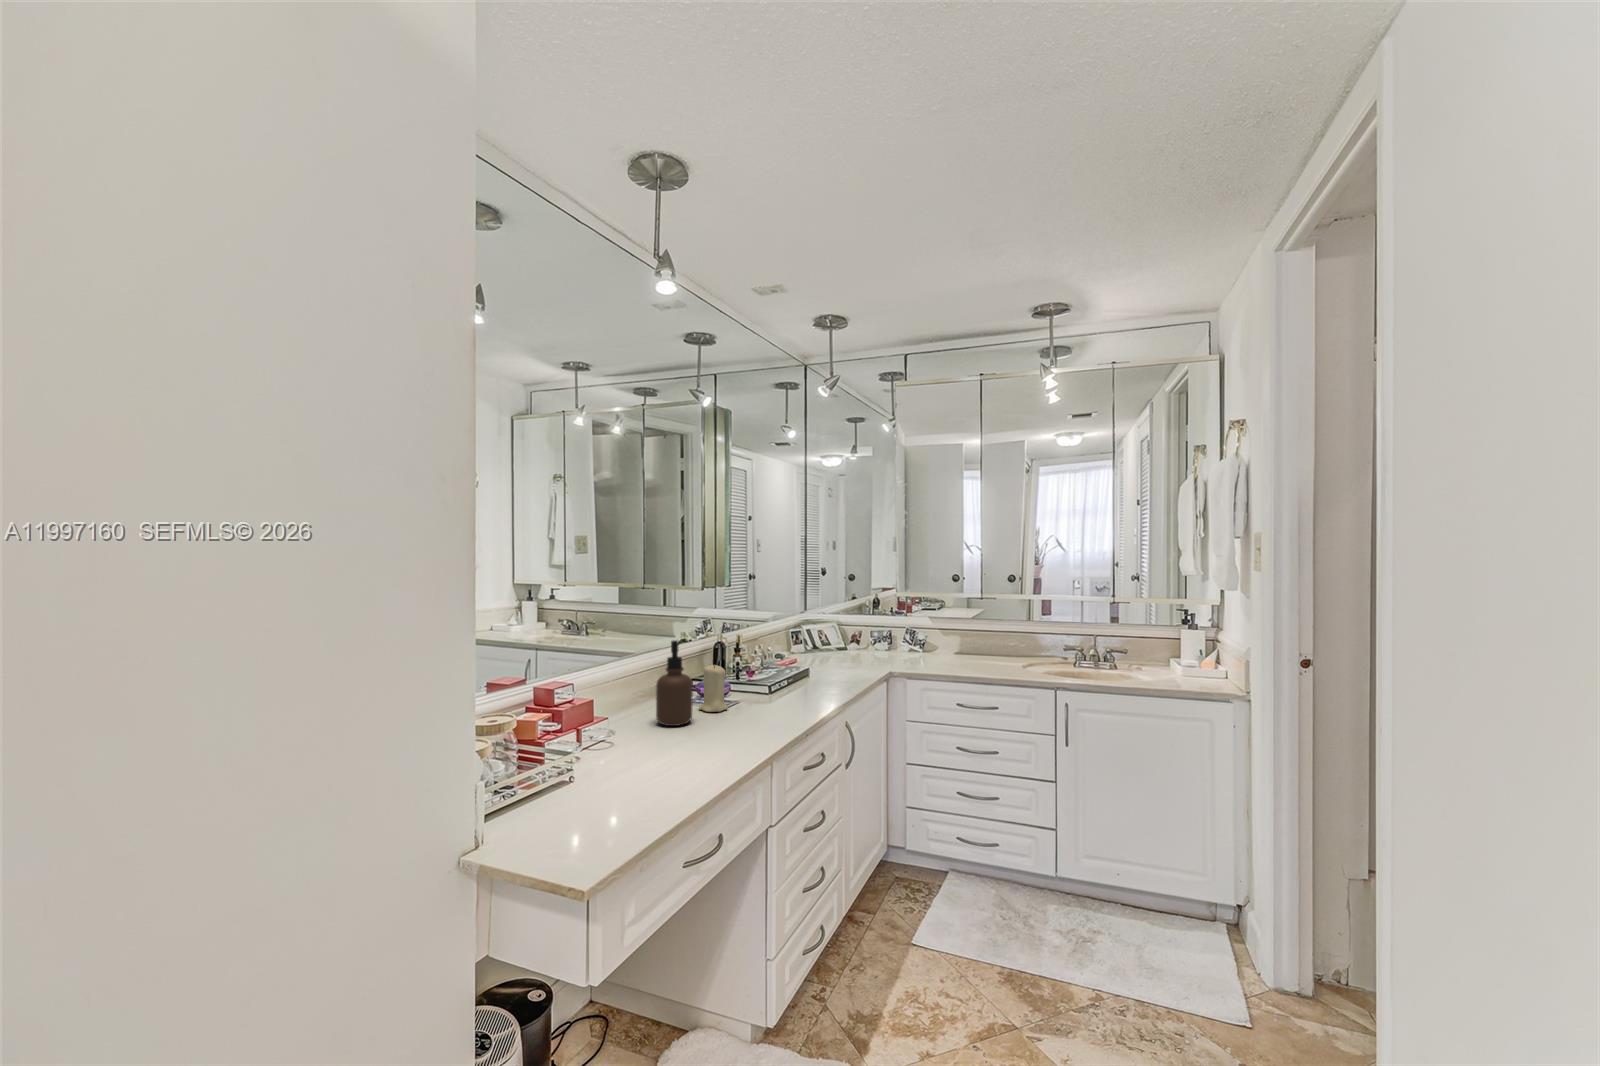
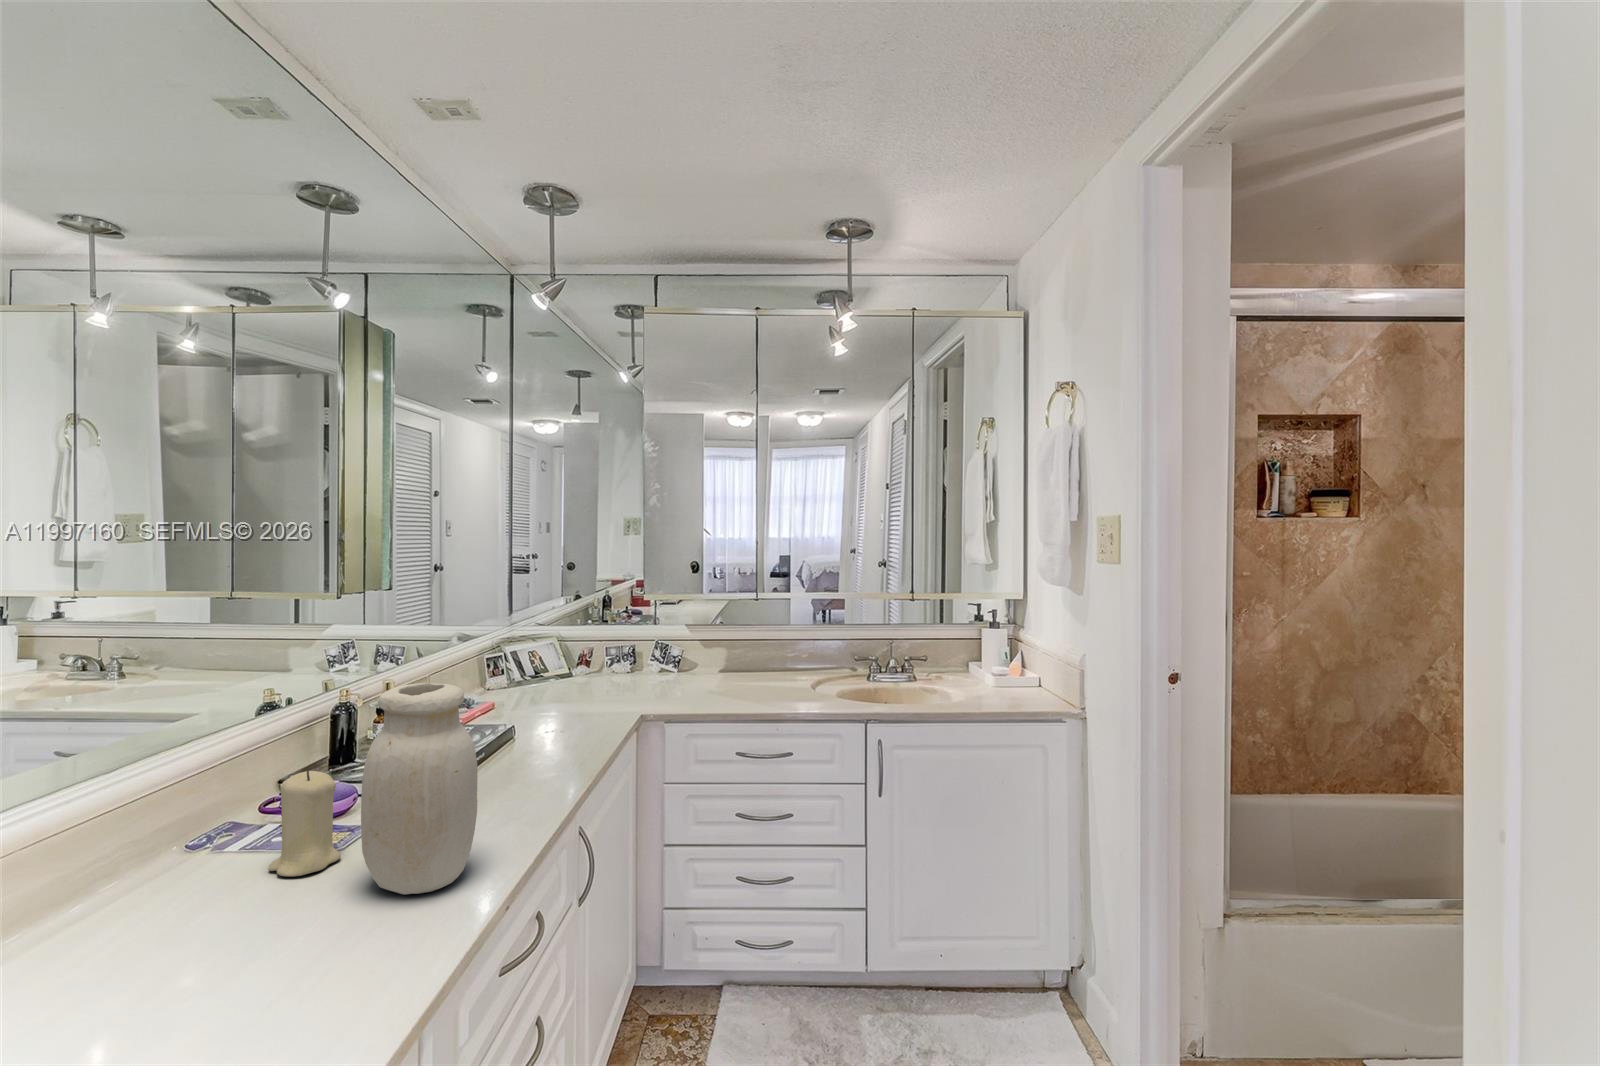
jar: none [739,622,789,722] -> present [361,683,478,895]
soap dispenser: present [656,640,693,726] -> none [126,745,237,957]

